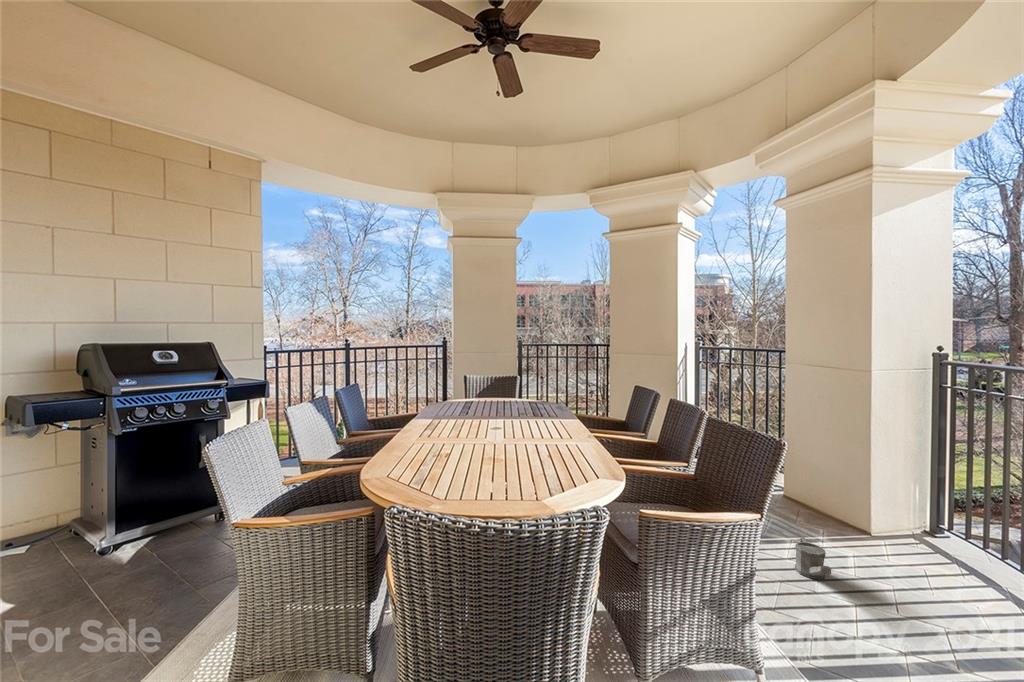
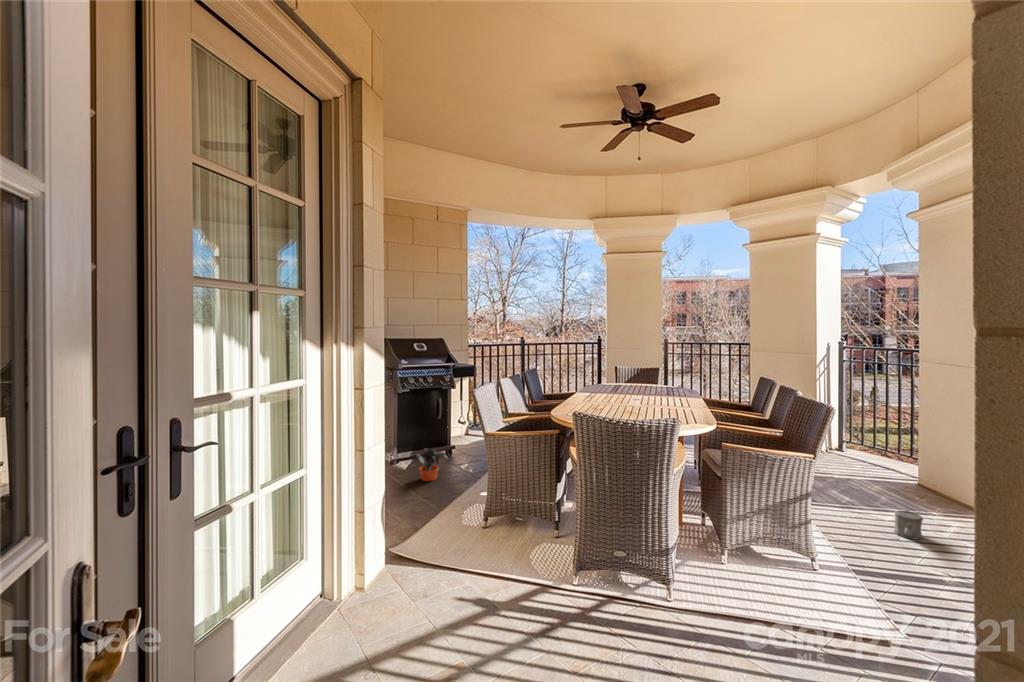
potted plant: none [120,523,203,585] -> present [411,448,447,481]

